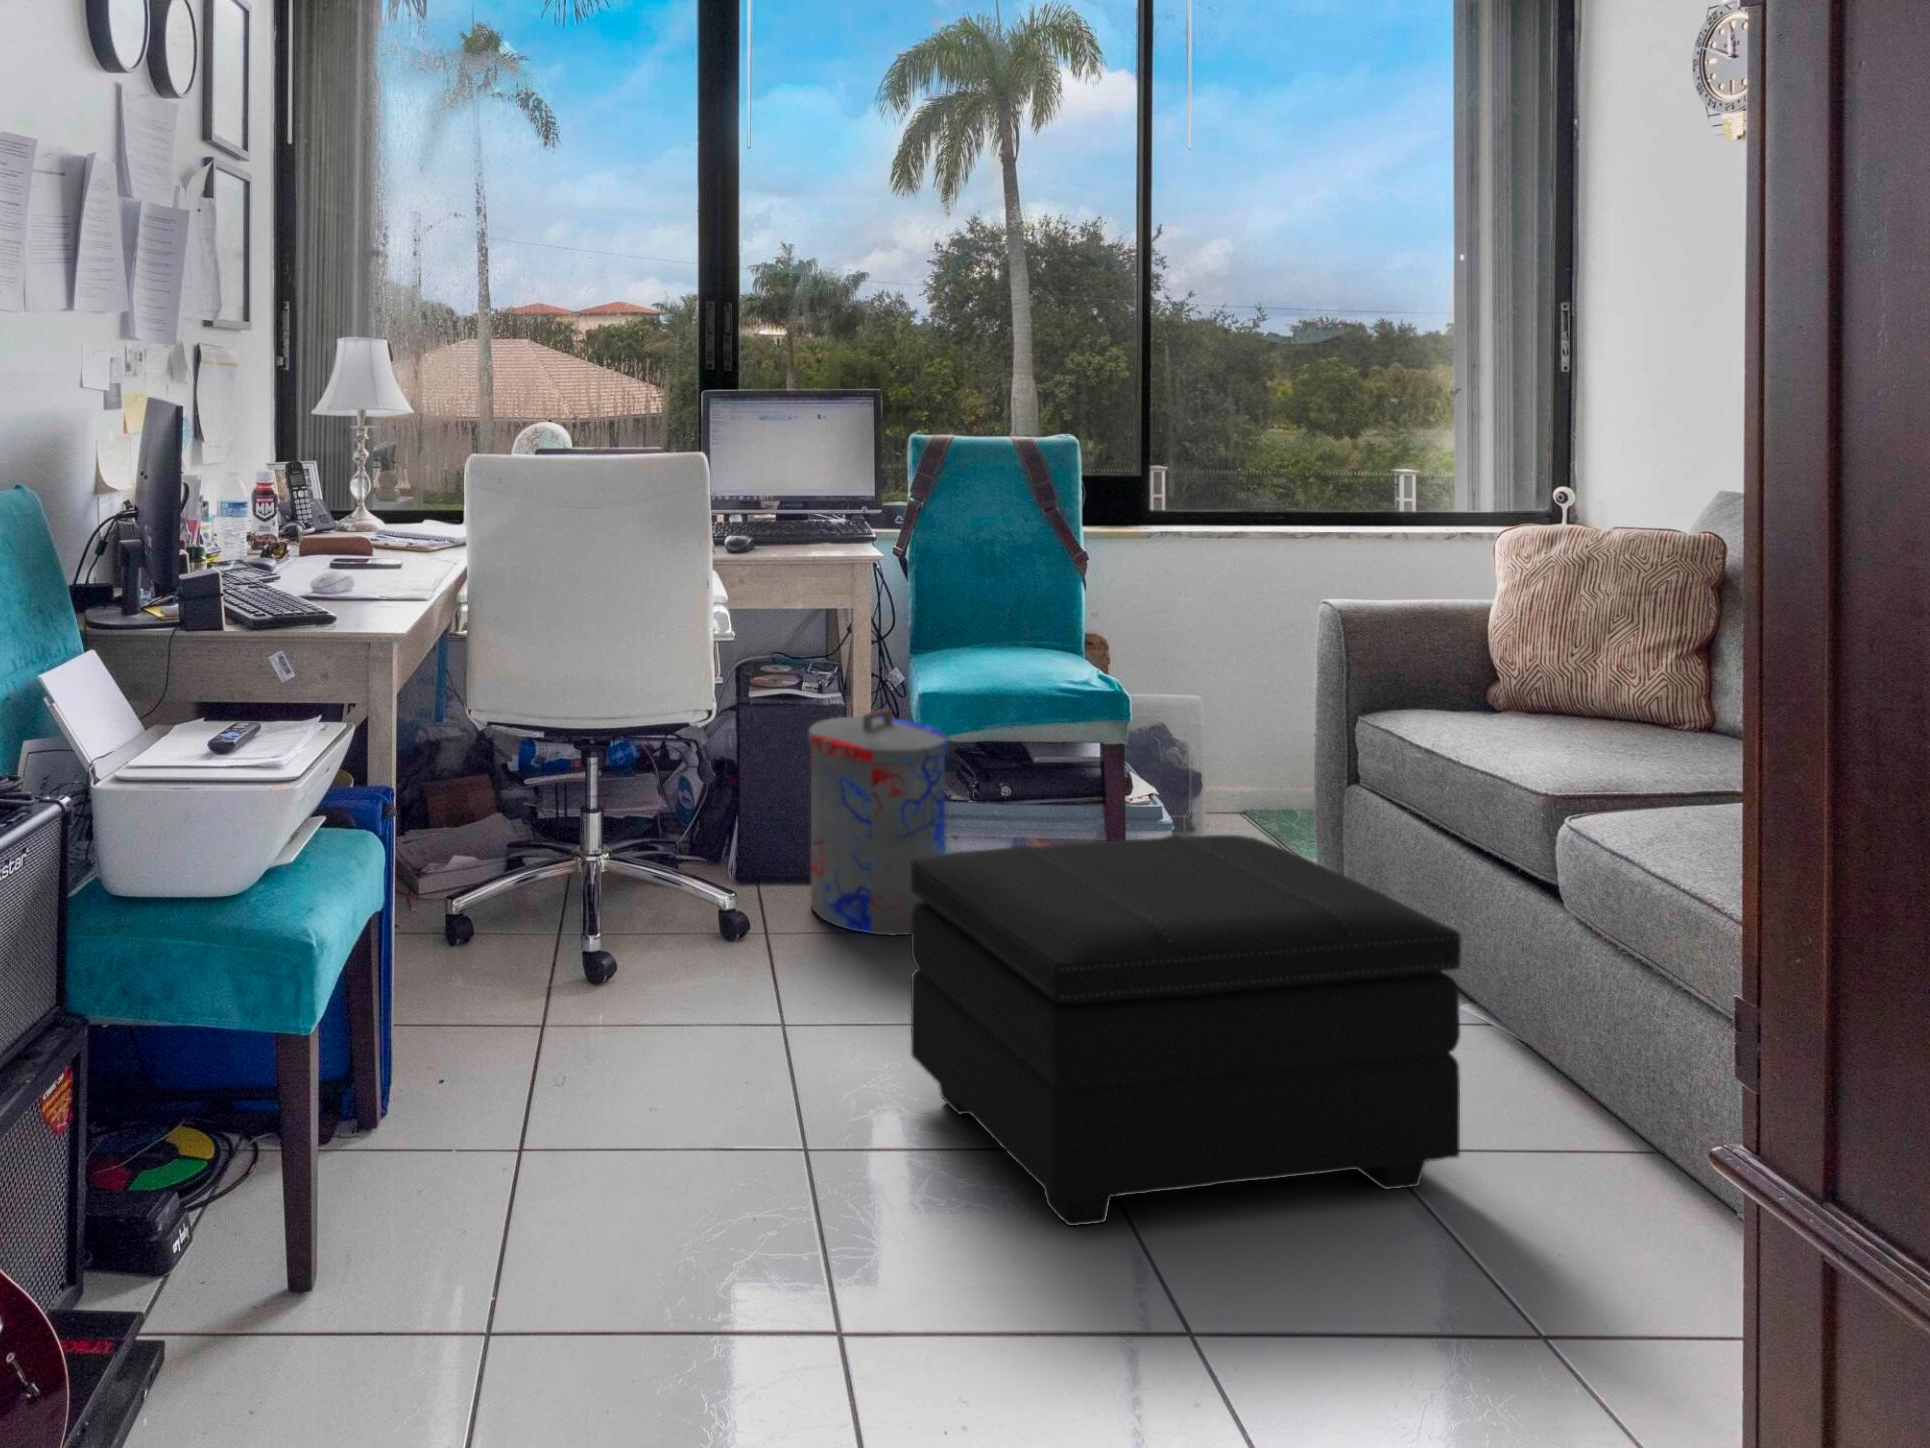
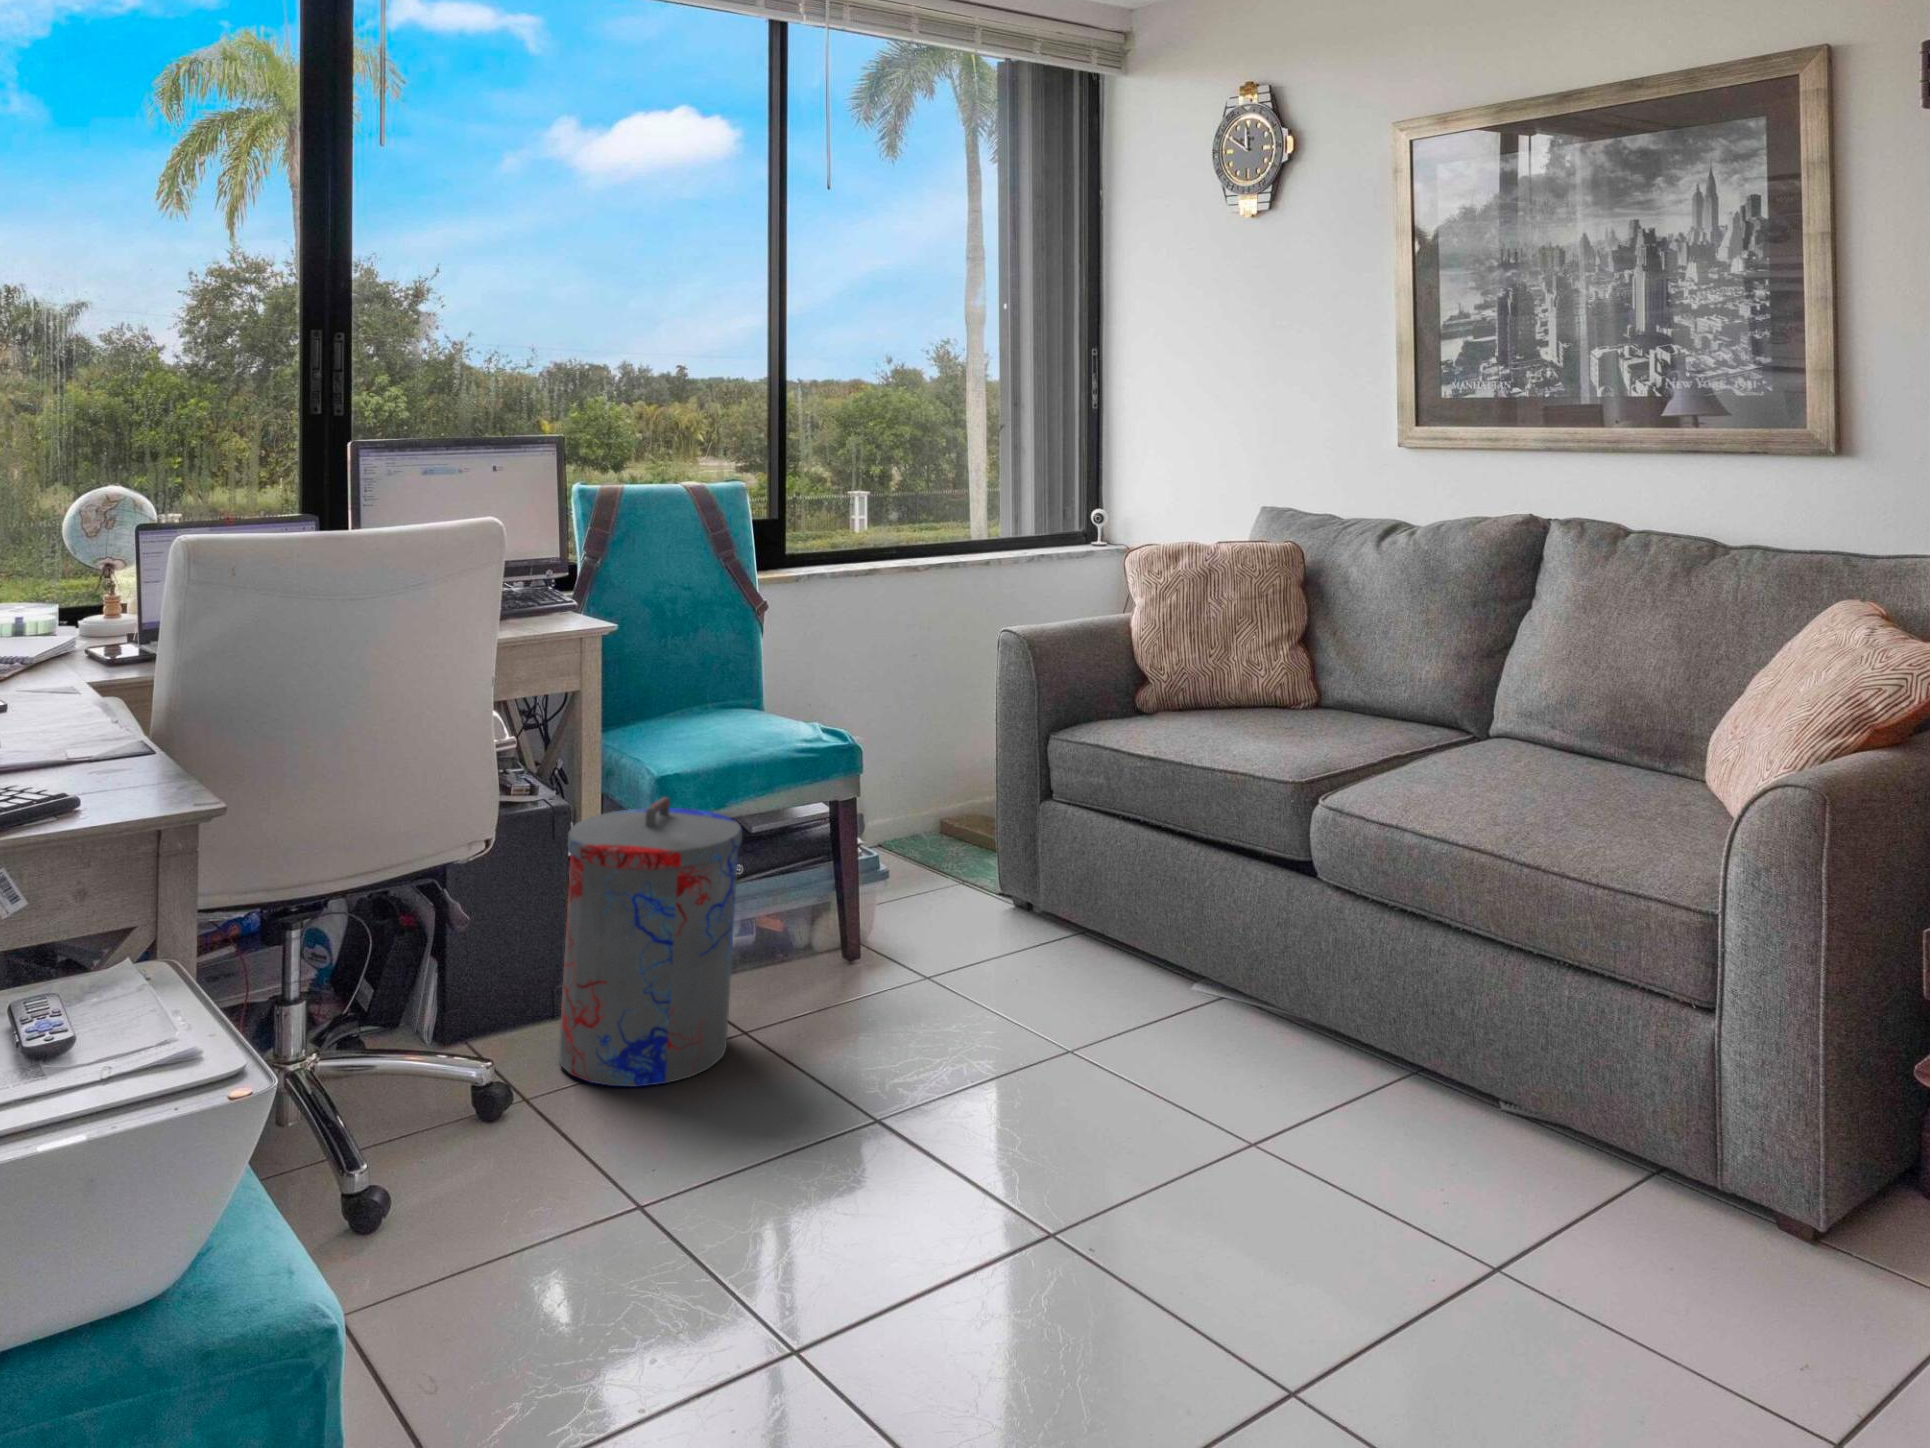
footstool: present [911,835,1461,1226] -> none [896,868,1376,1342]

